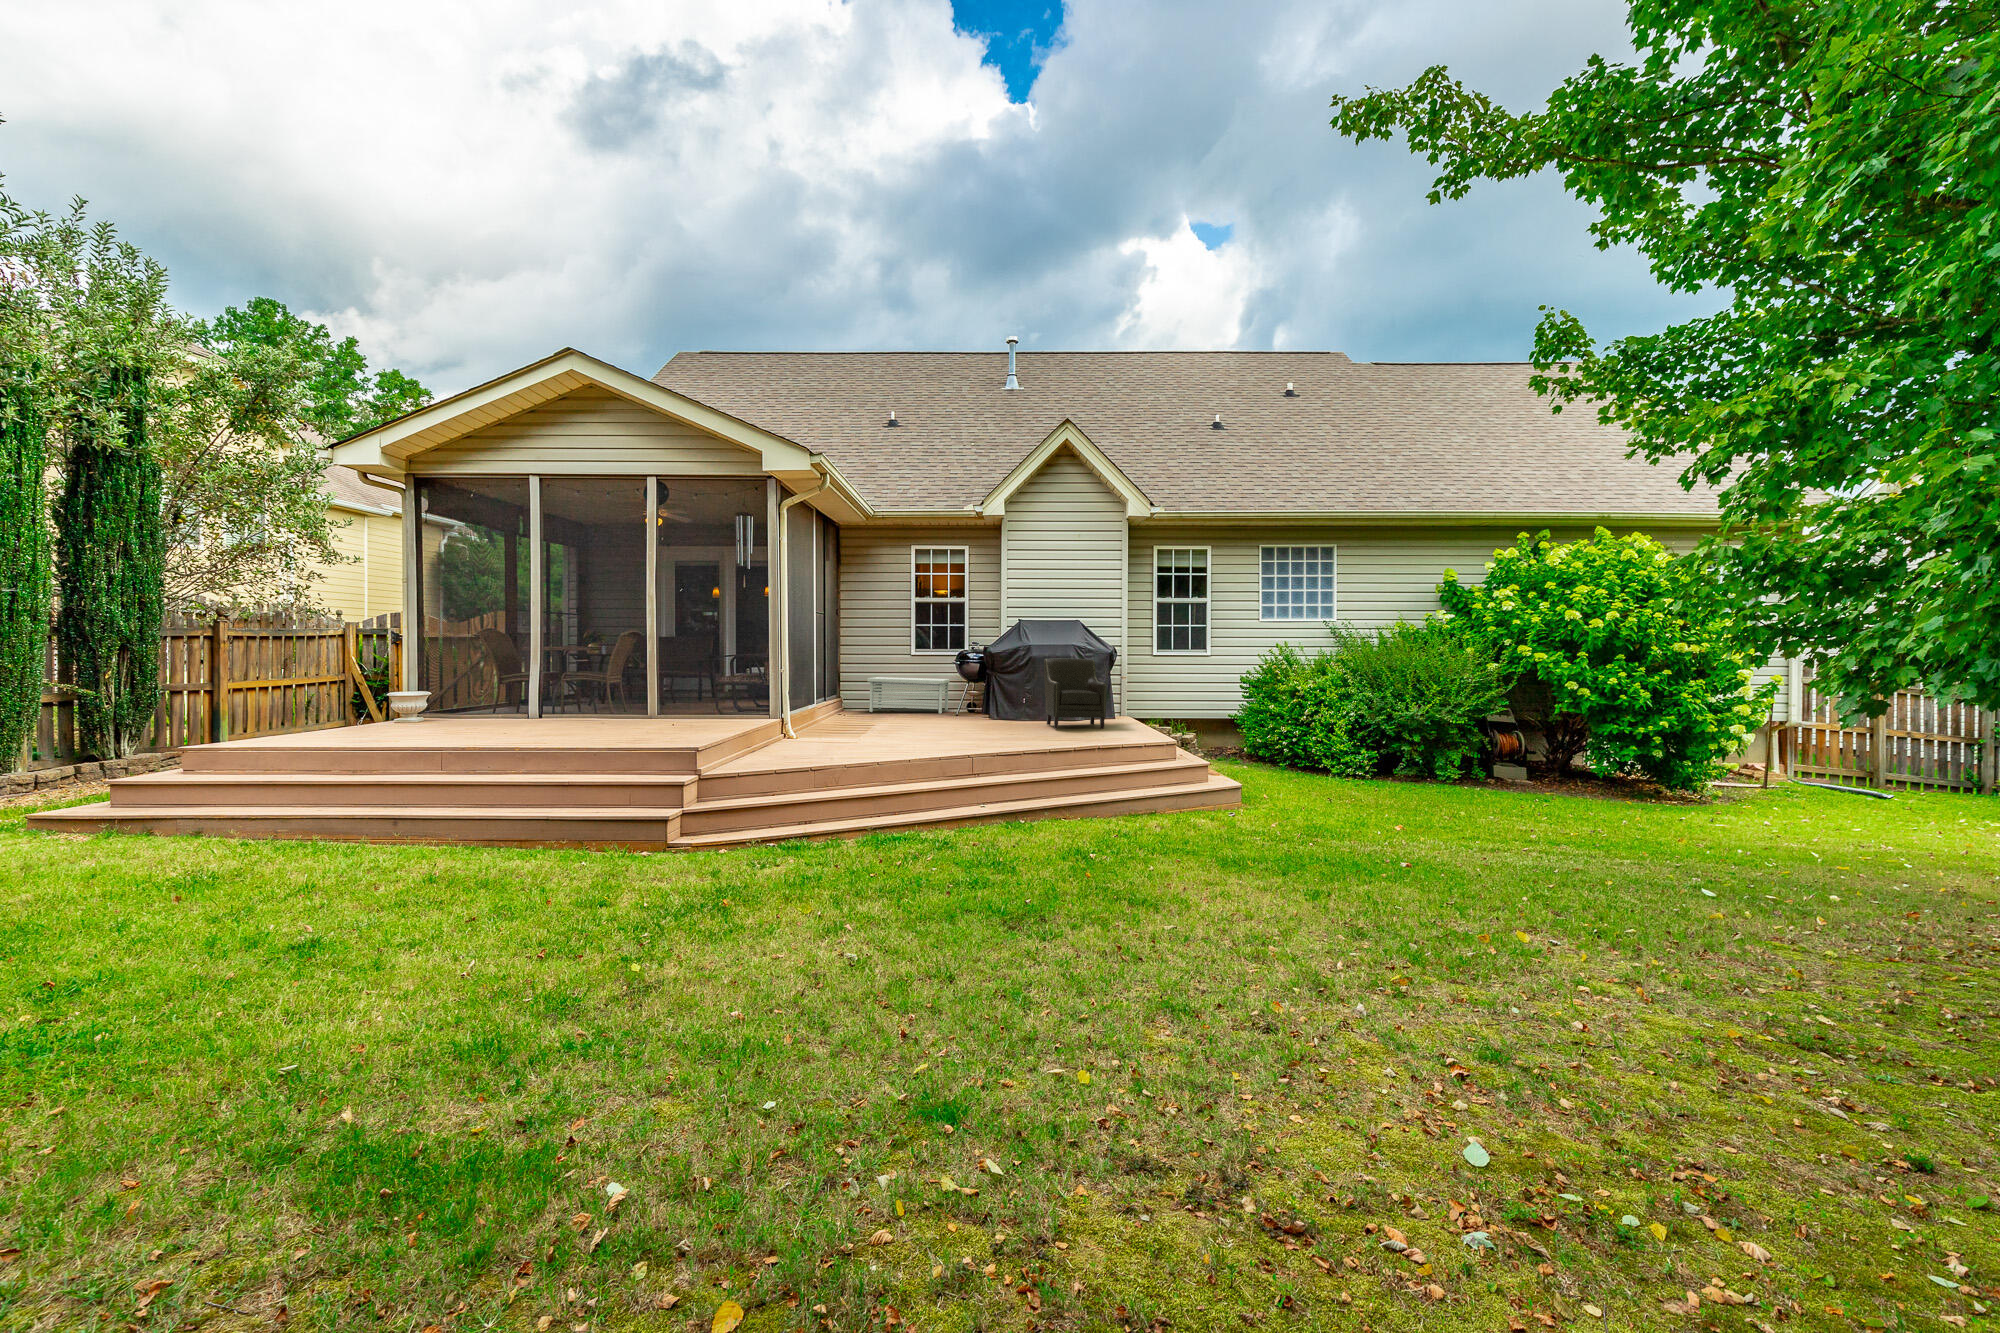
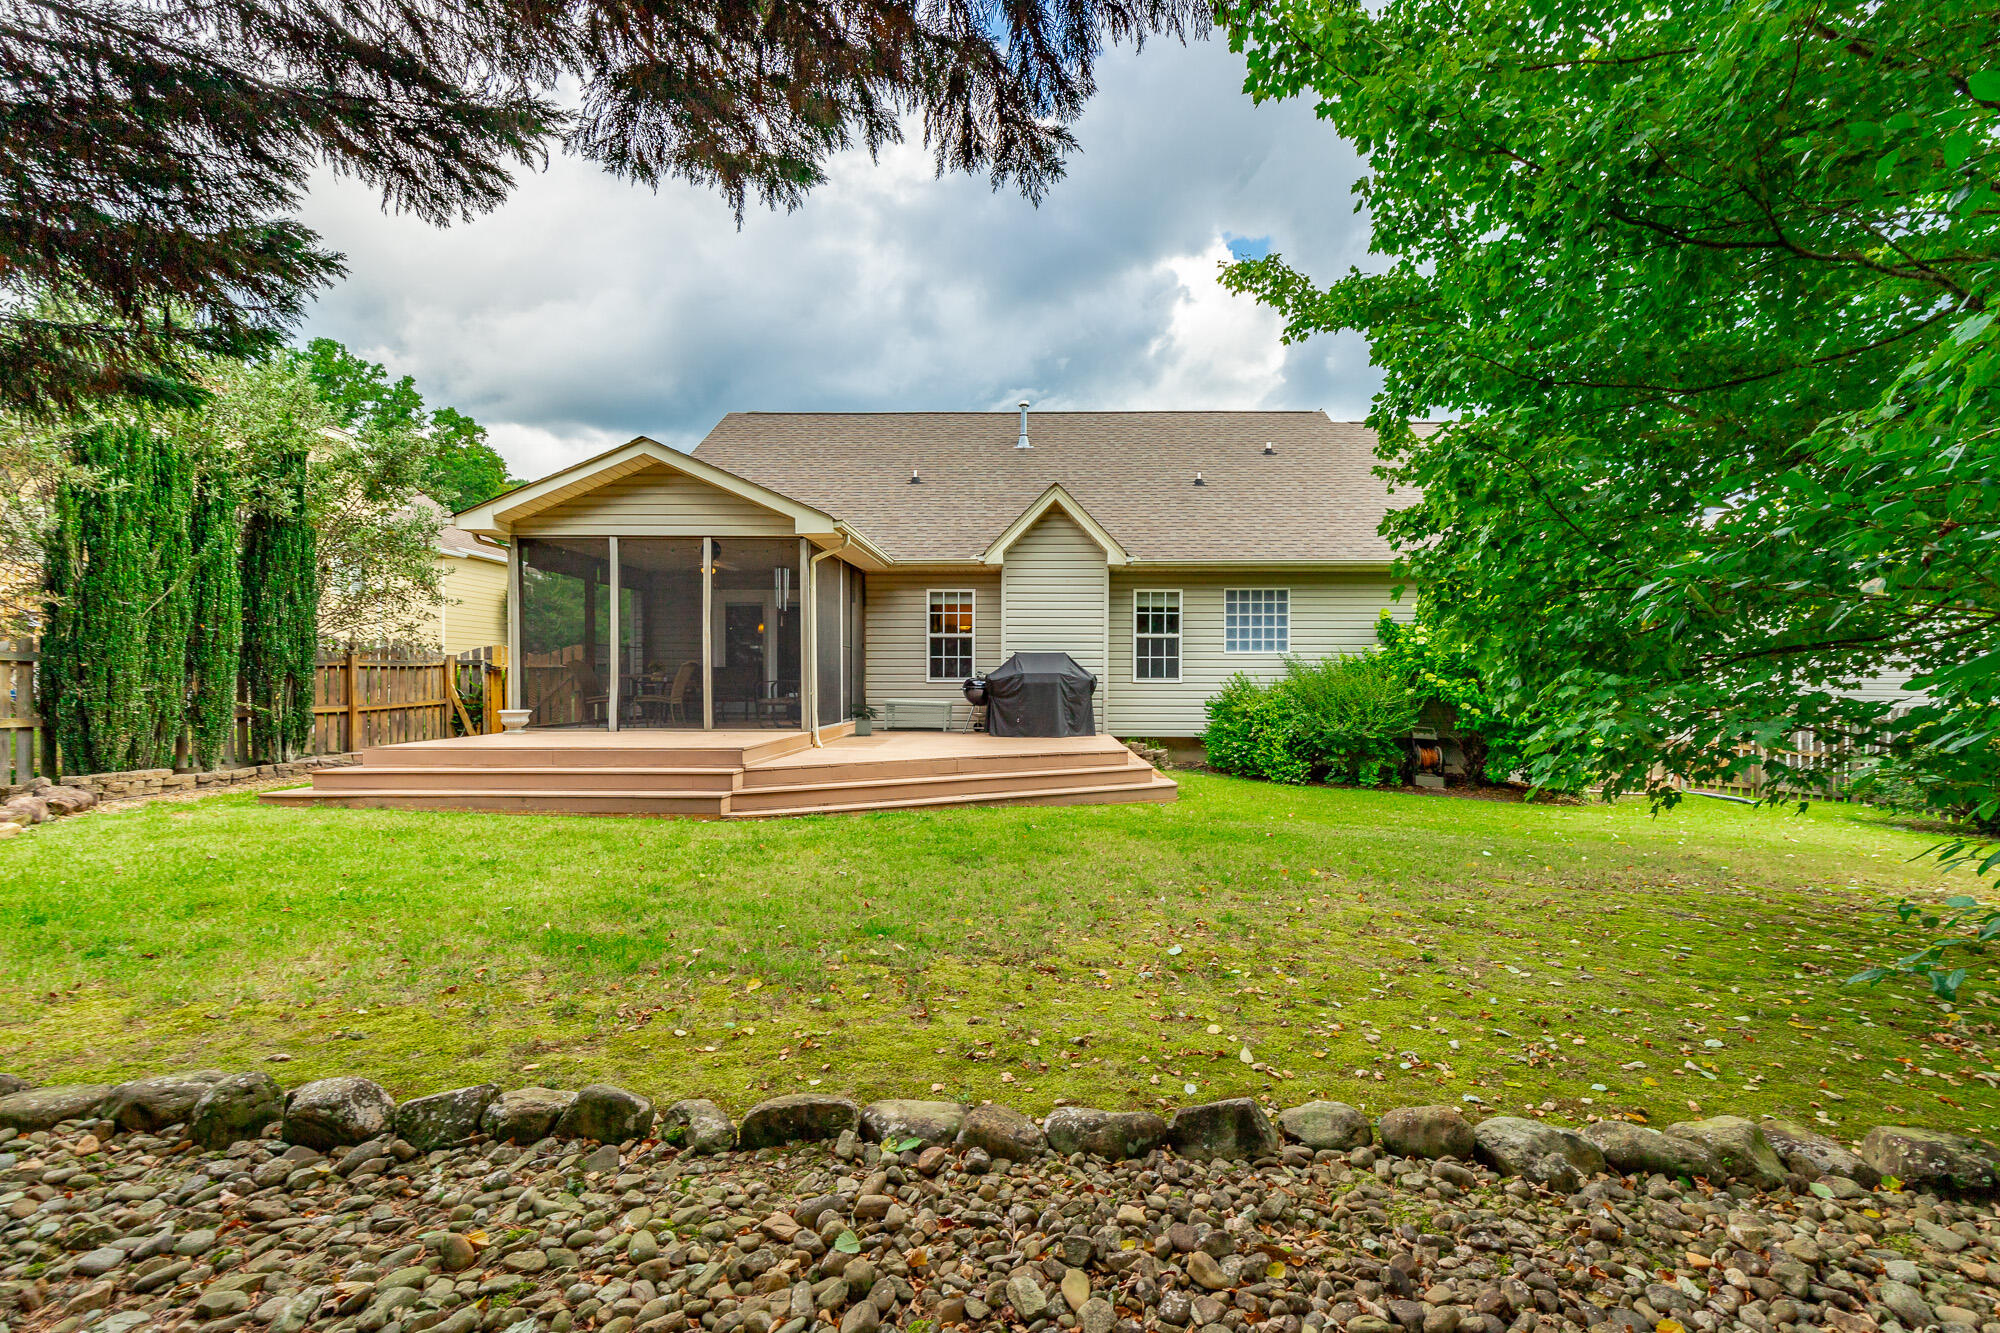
chair: present [1044,658,1107,729] -> none [1031,686,1082,745]
potted plant: none [825,681,865,719] -> present [848,704,879,735]

